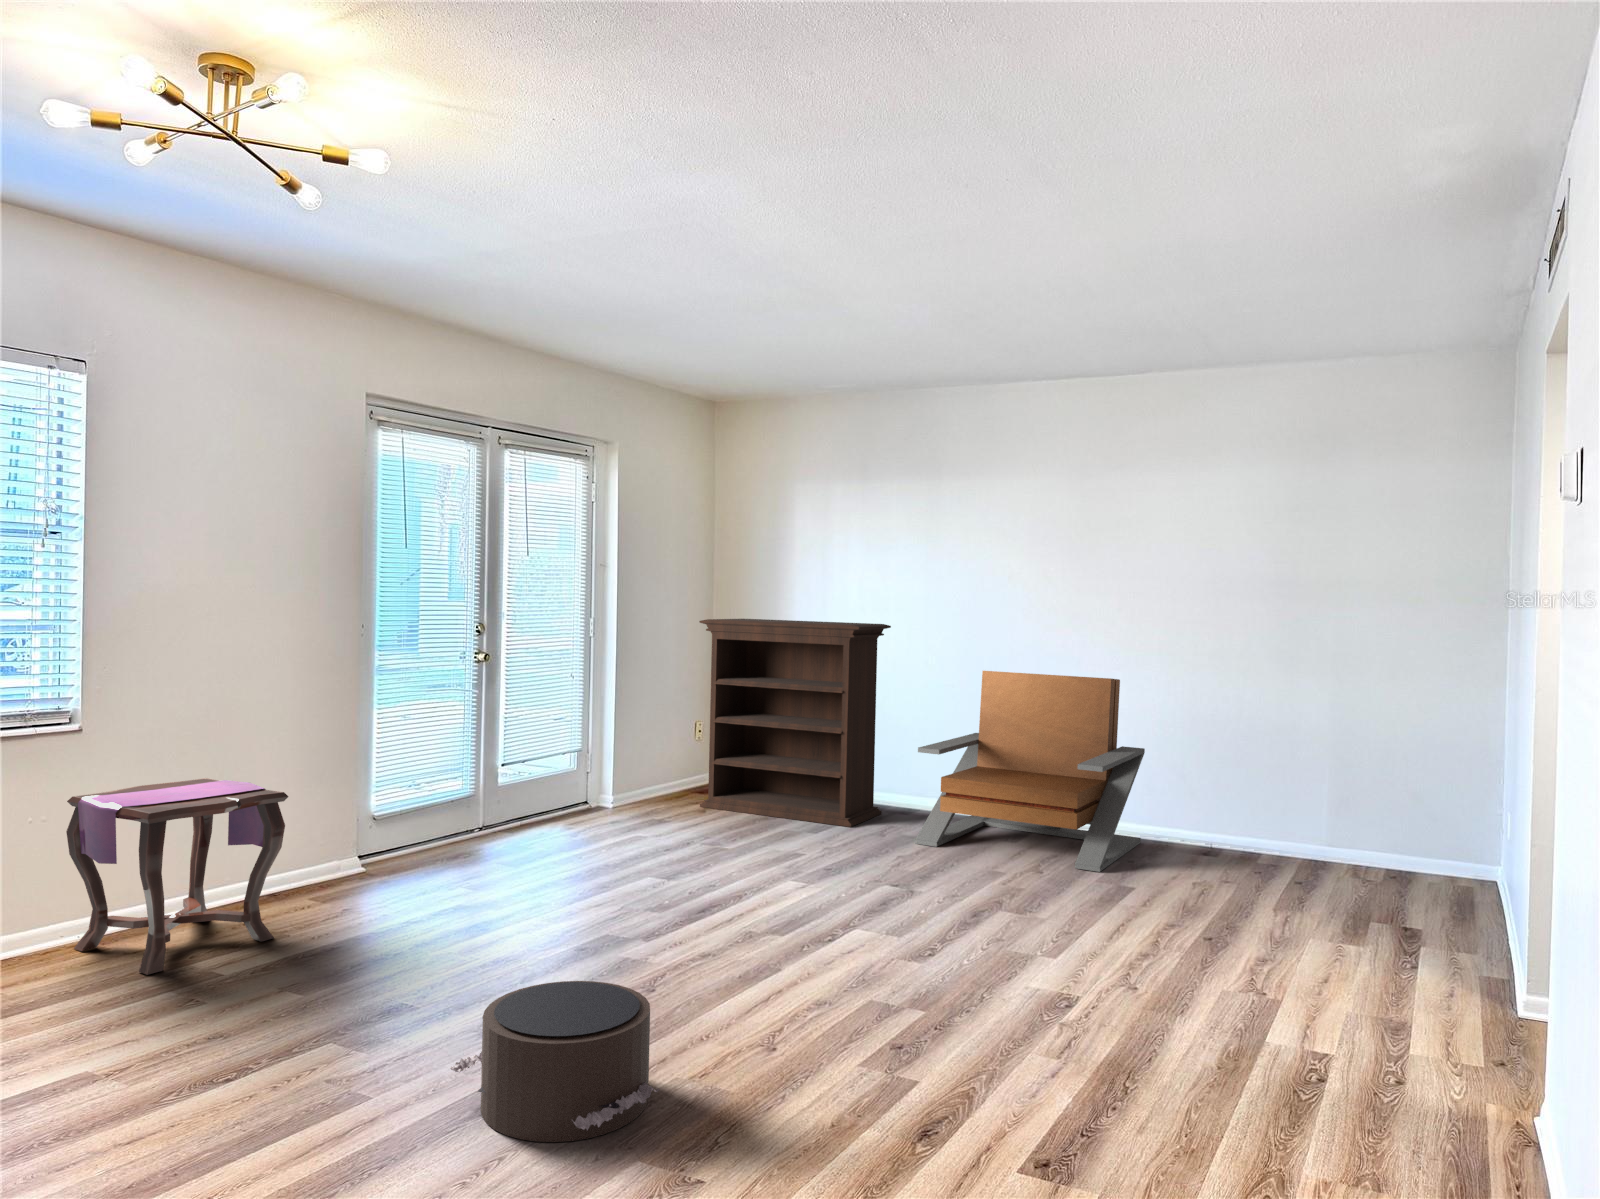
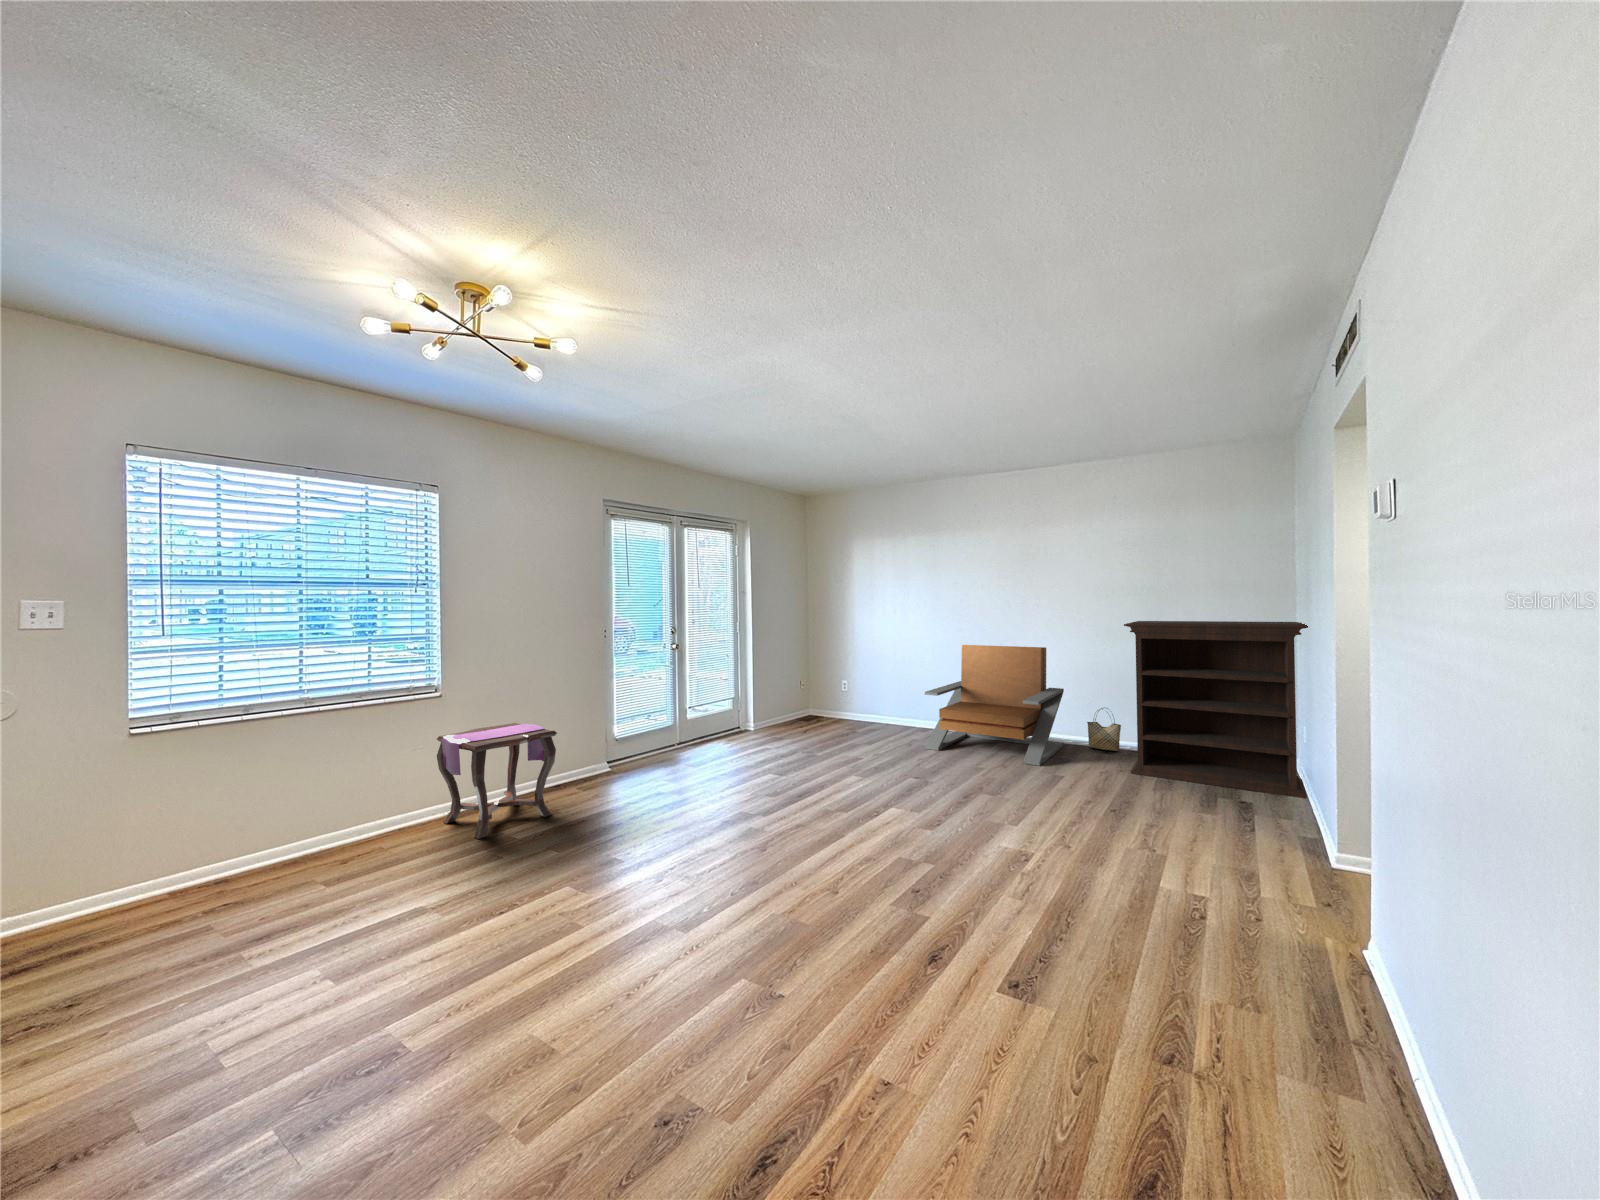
bookshelf: present [699,619,891,827] -> present [1124,621,1308,798]
woven basket: none [1179,781,1232,852] -> present [1087,708,1121,751]
pouf: present [450,981,659,1142] -> none [634,850,761,960]

